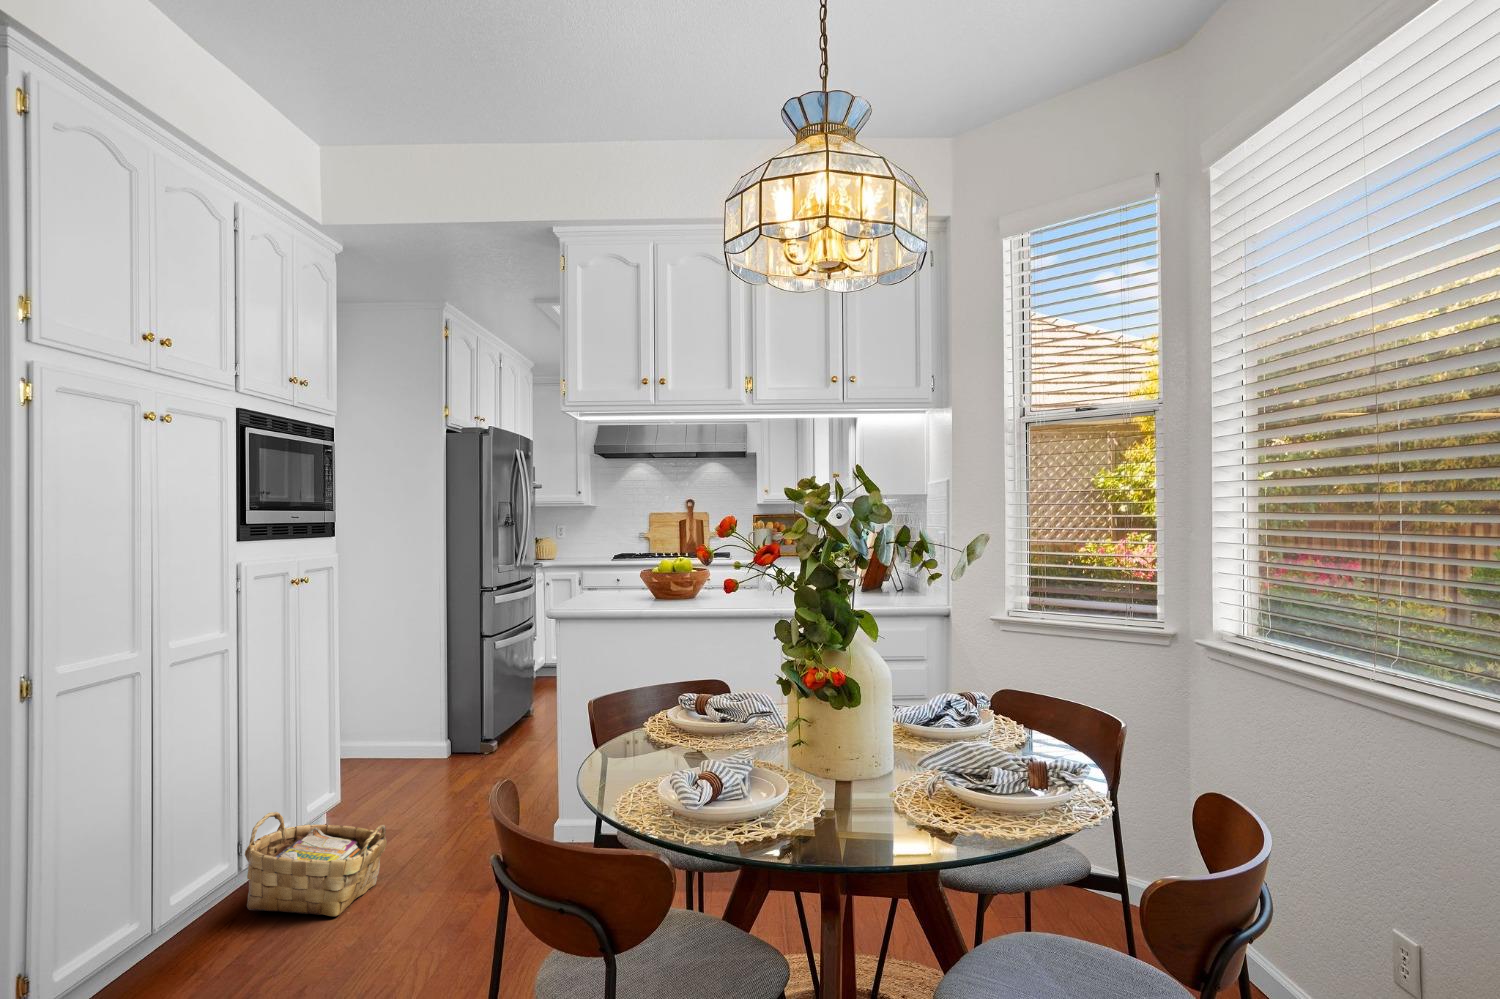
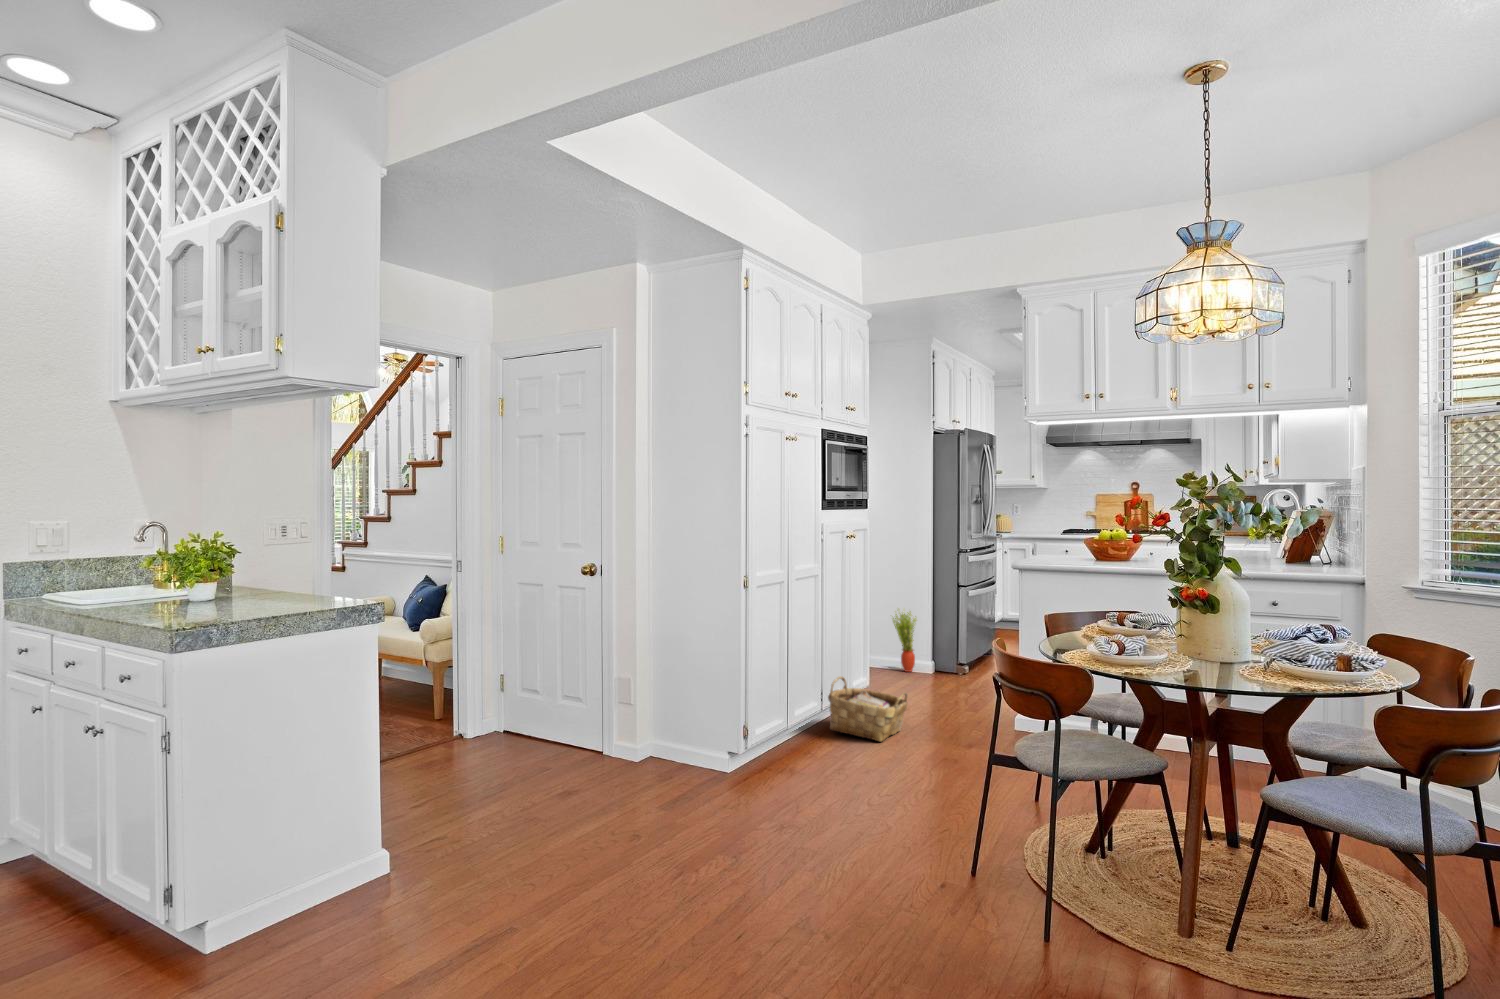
potted plant: none [382,673,422,764] -> present [893,611,917,672]

